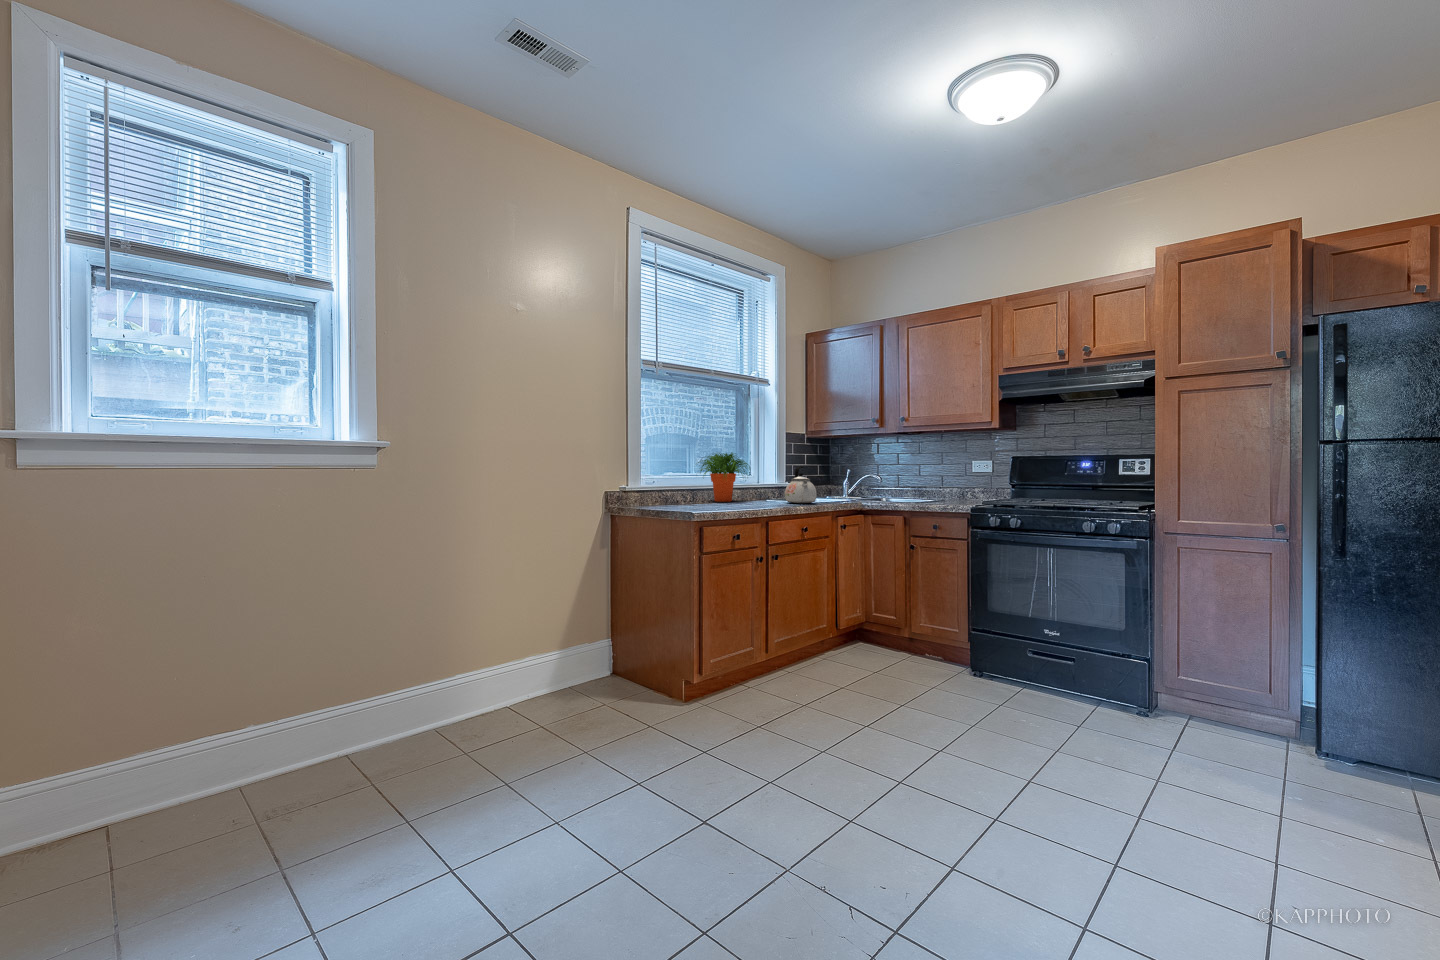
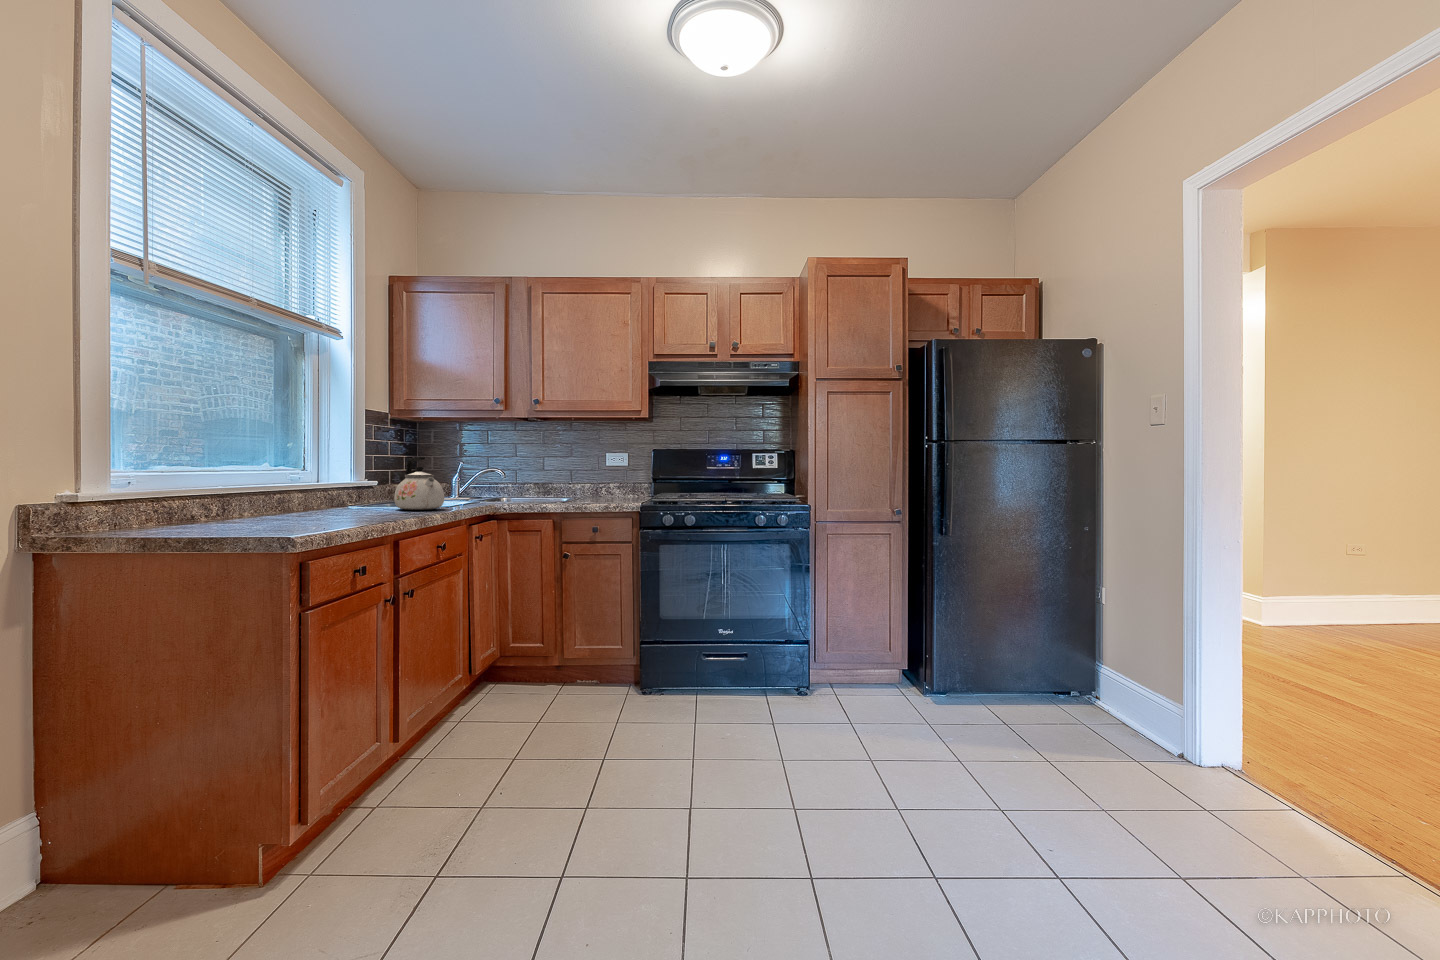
potted plant: present [698,452,750,502] -> none [221,431,337,513]

